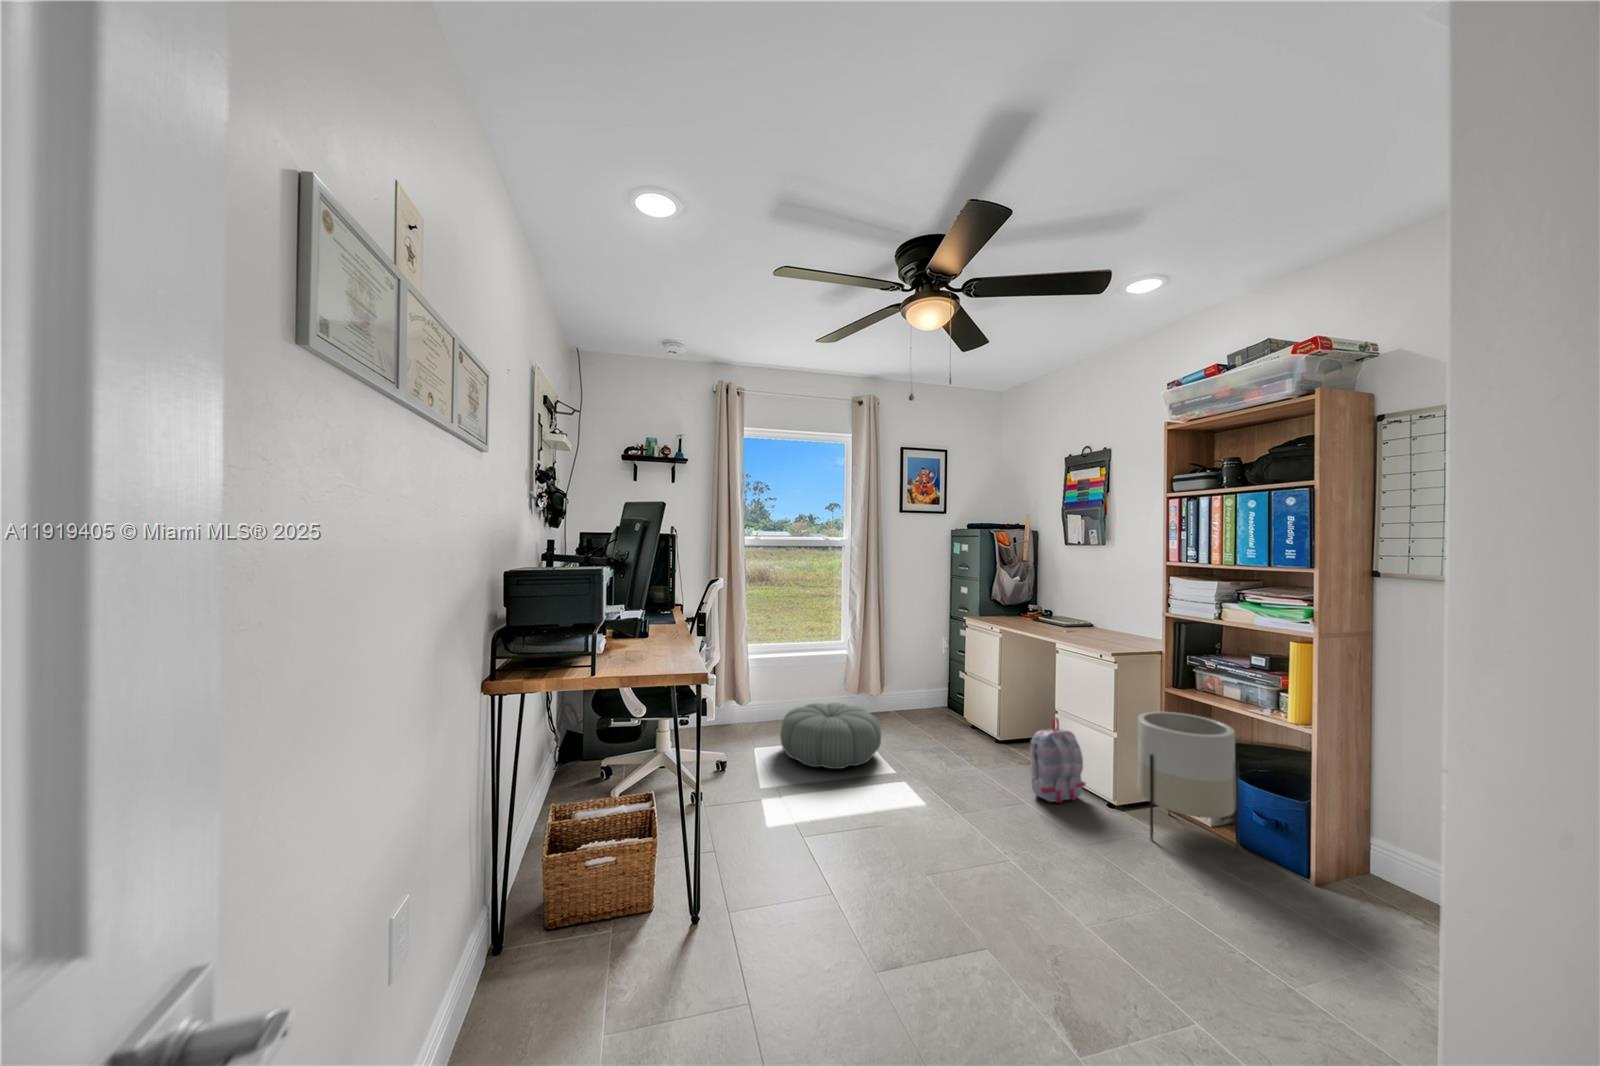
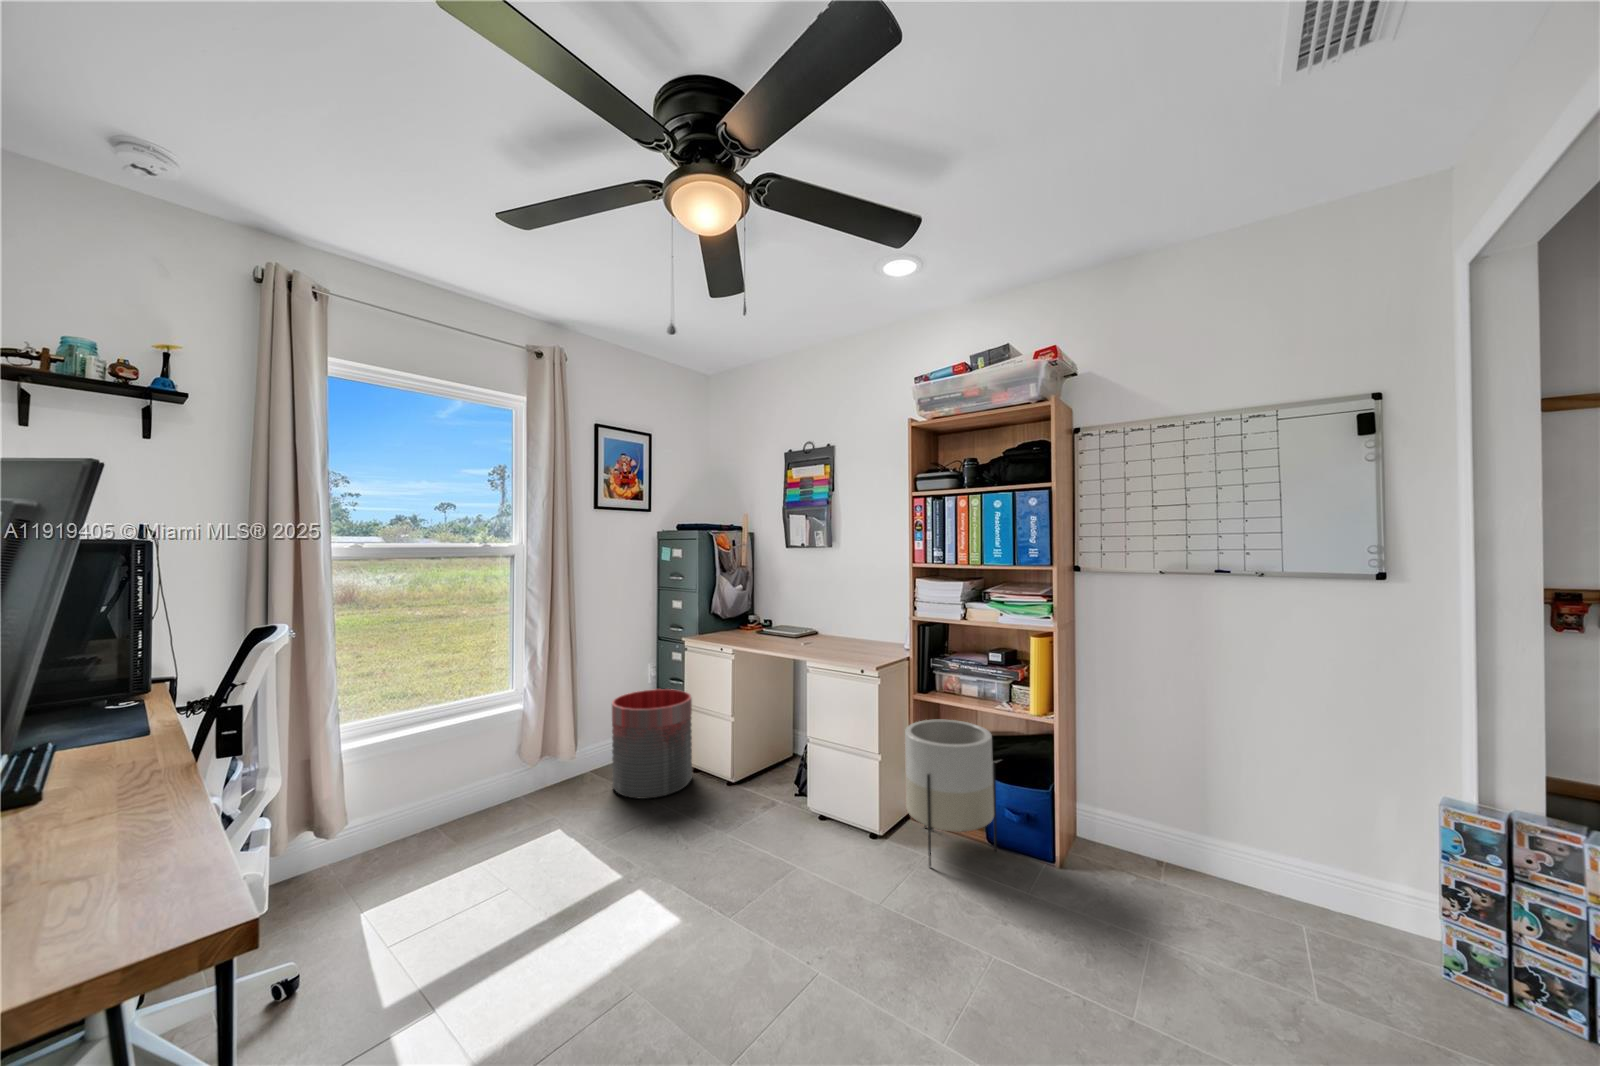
trash can: none [905,656,968,738] -> present [612,689,692,799]
pouf: present [780,703,881,769] -> none [429,785,597,906]
backpack: present [1030,718,1086,803] -> none [794,749,850,853]

